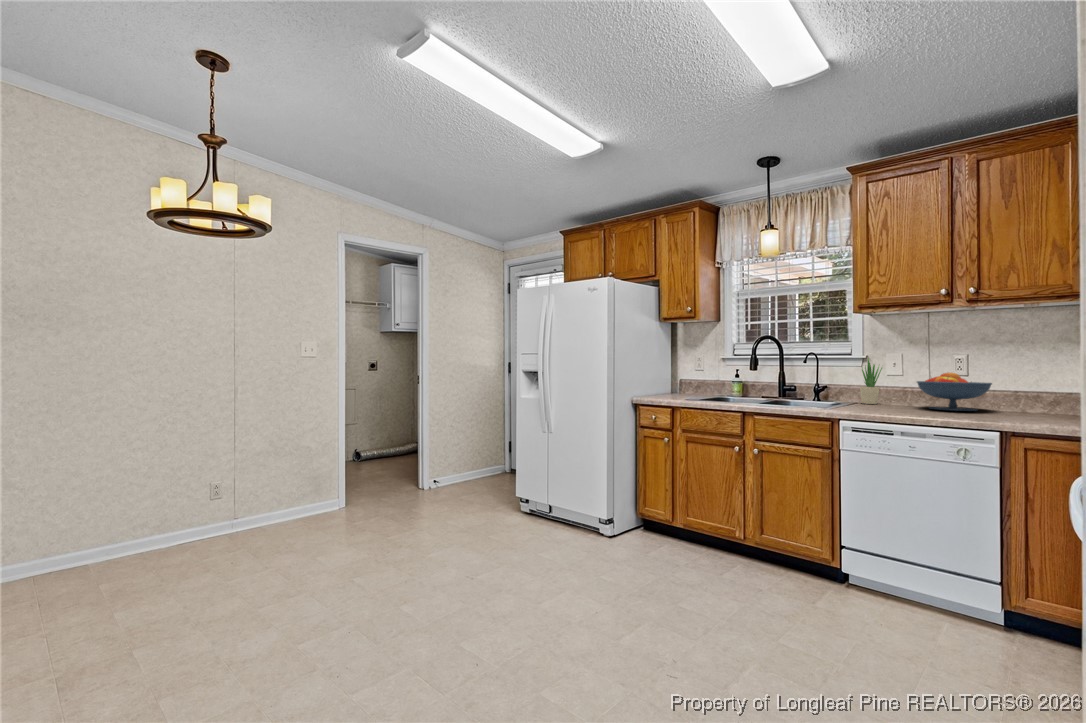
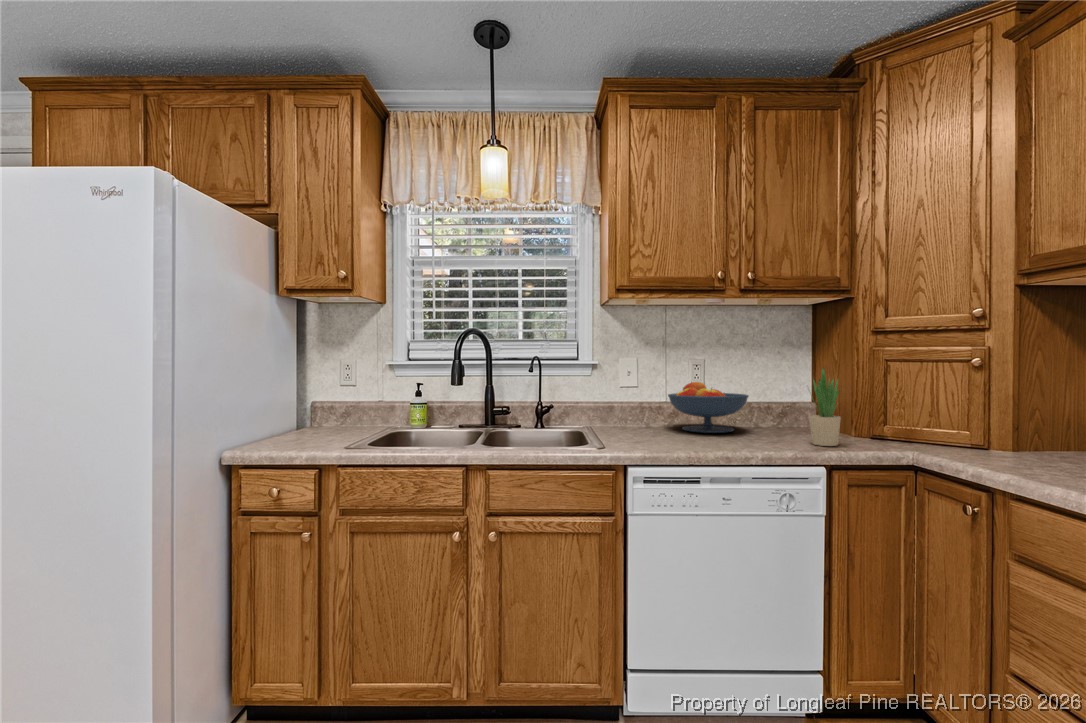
potted plant: present [860,358,882,404] -> present [809,367,841,446]

